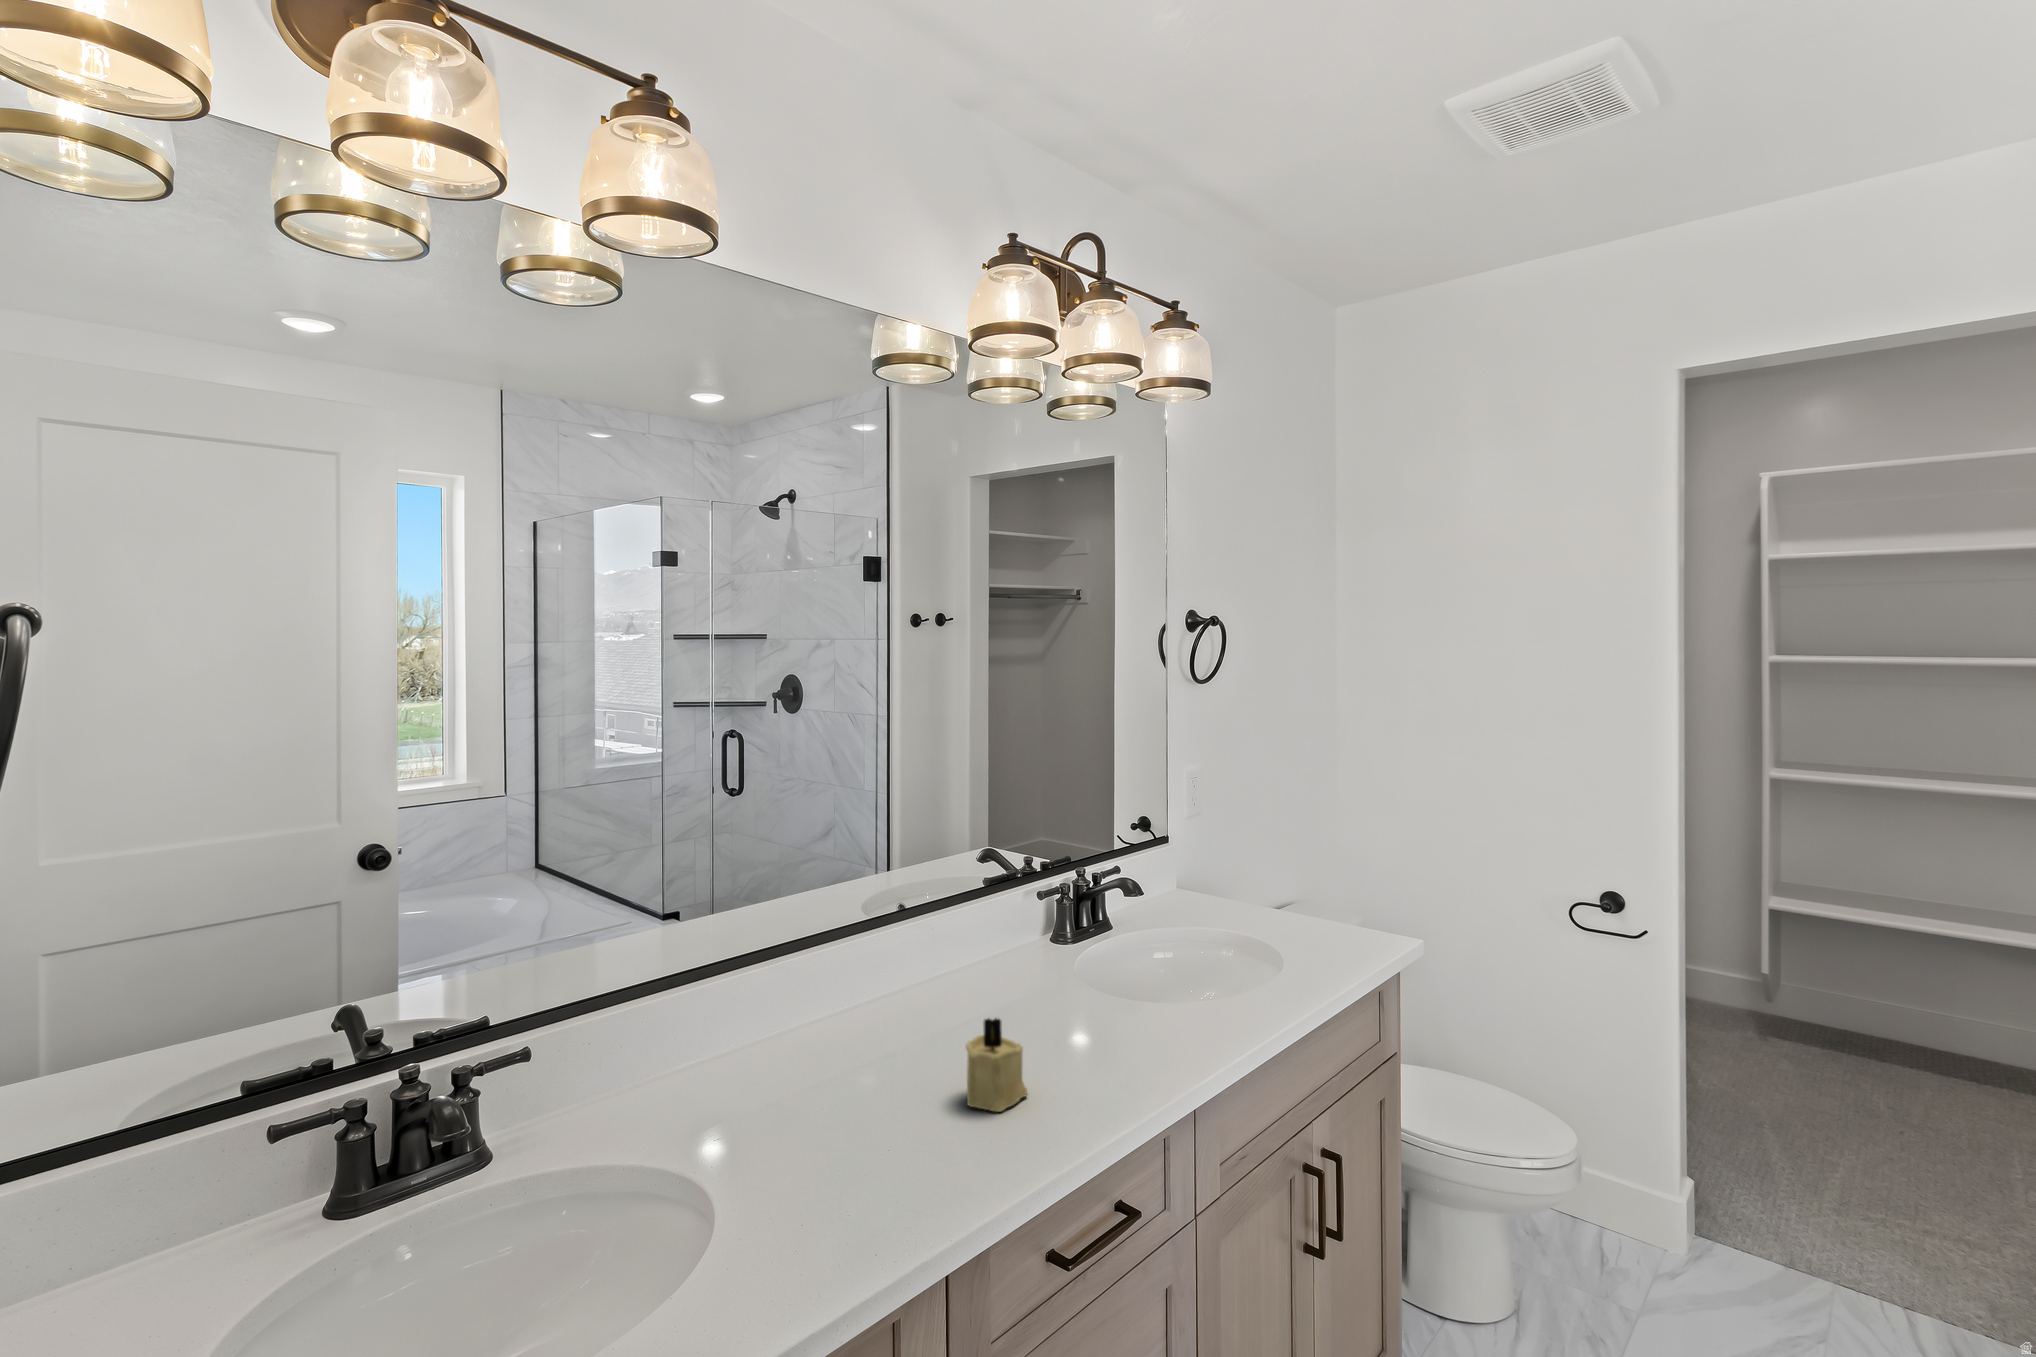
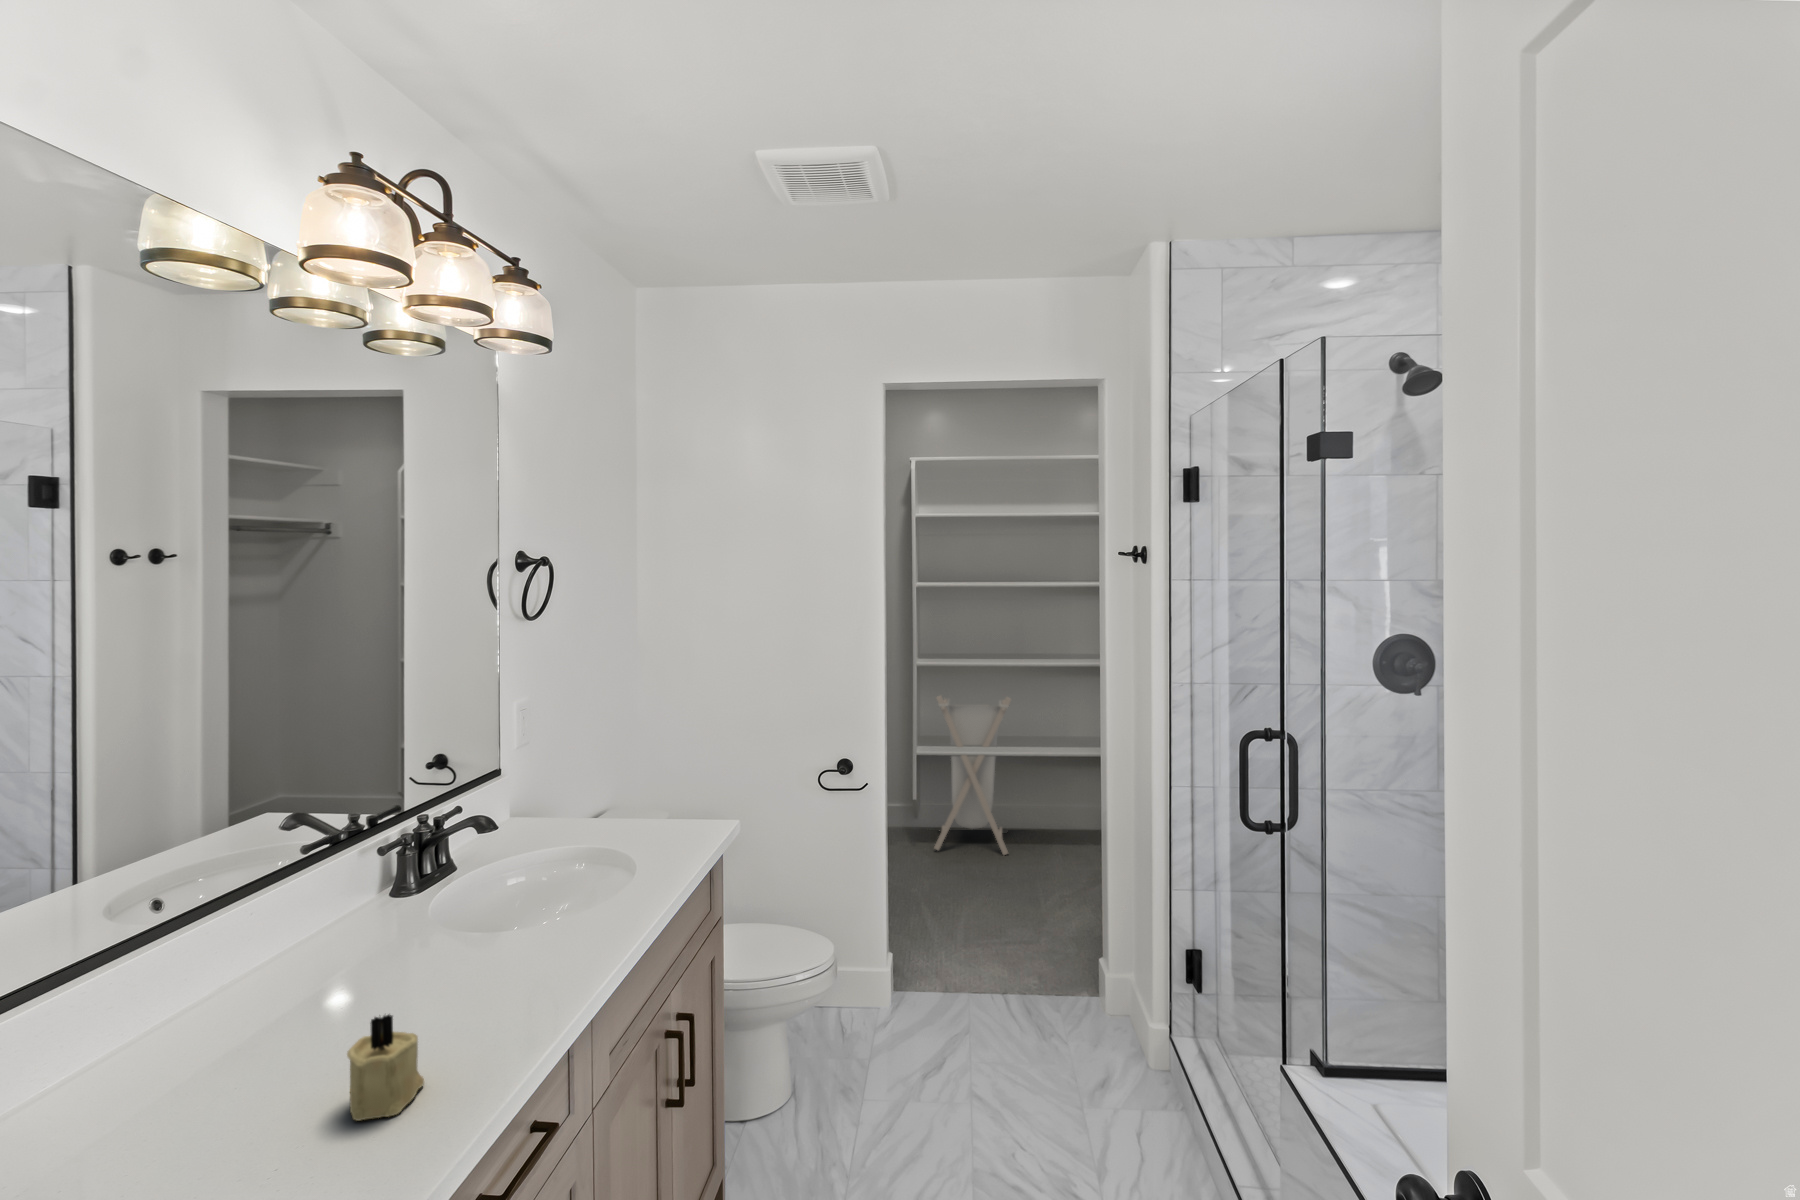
laundry hamper: none [1805,813,1968,1097] -> present [934,696,1011,855]

